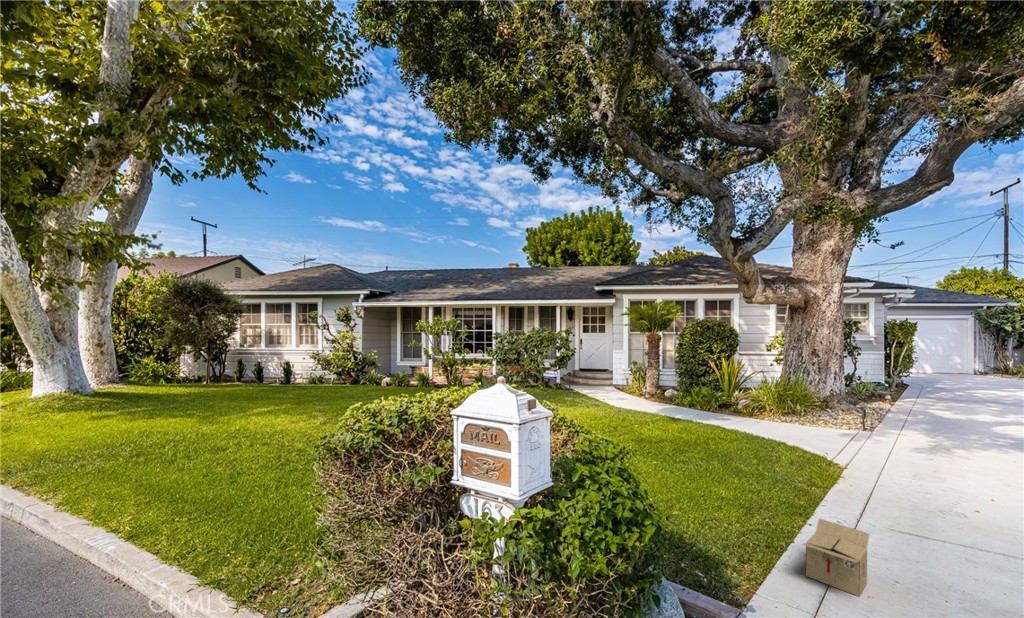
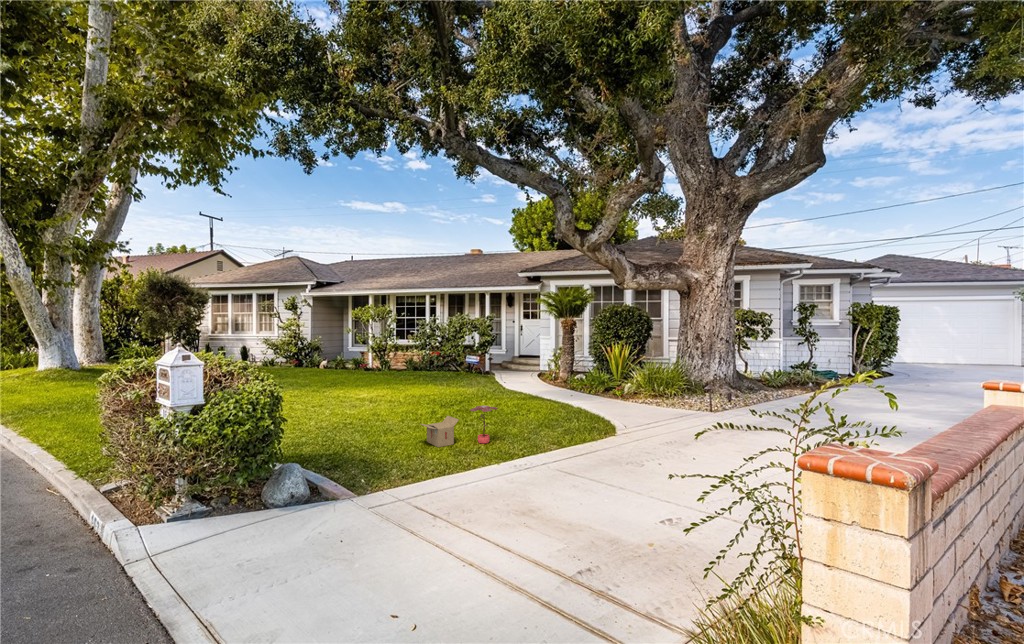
potted plant: none [872,500,939,577] -> present [470,406,498,444]

